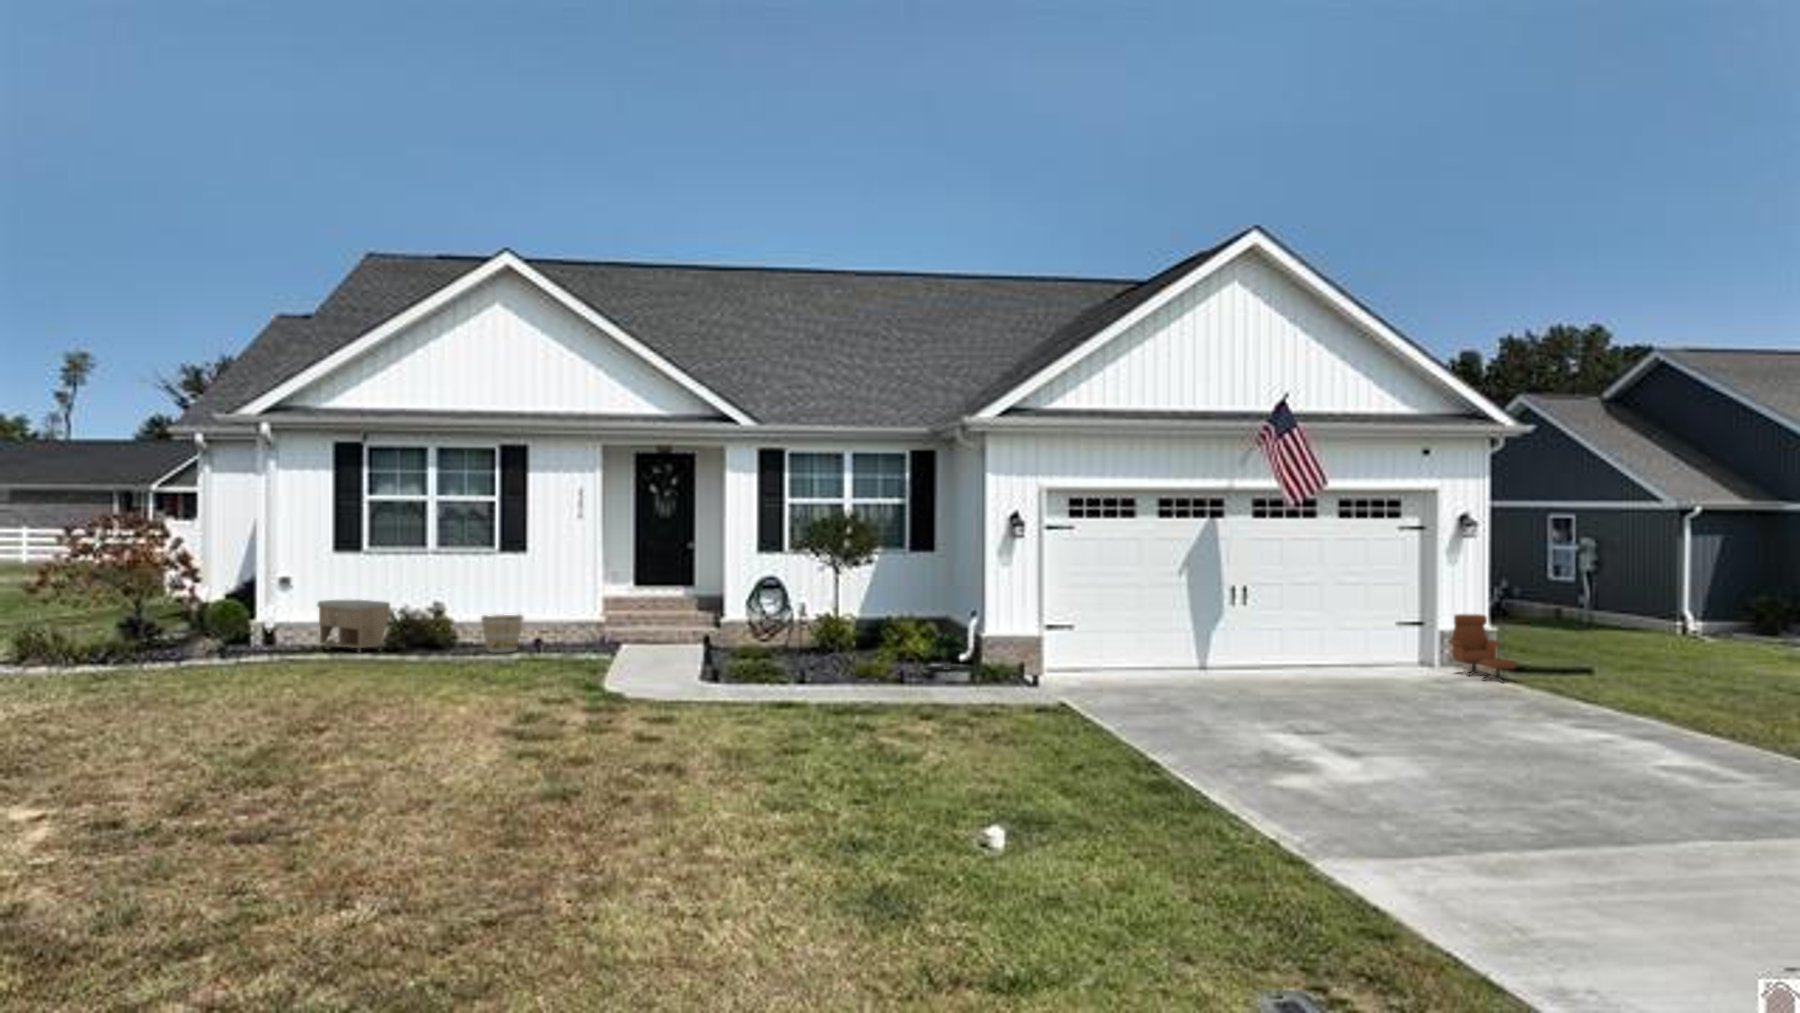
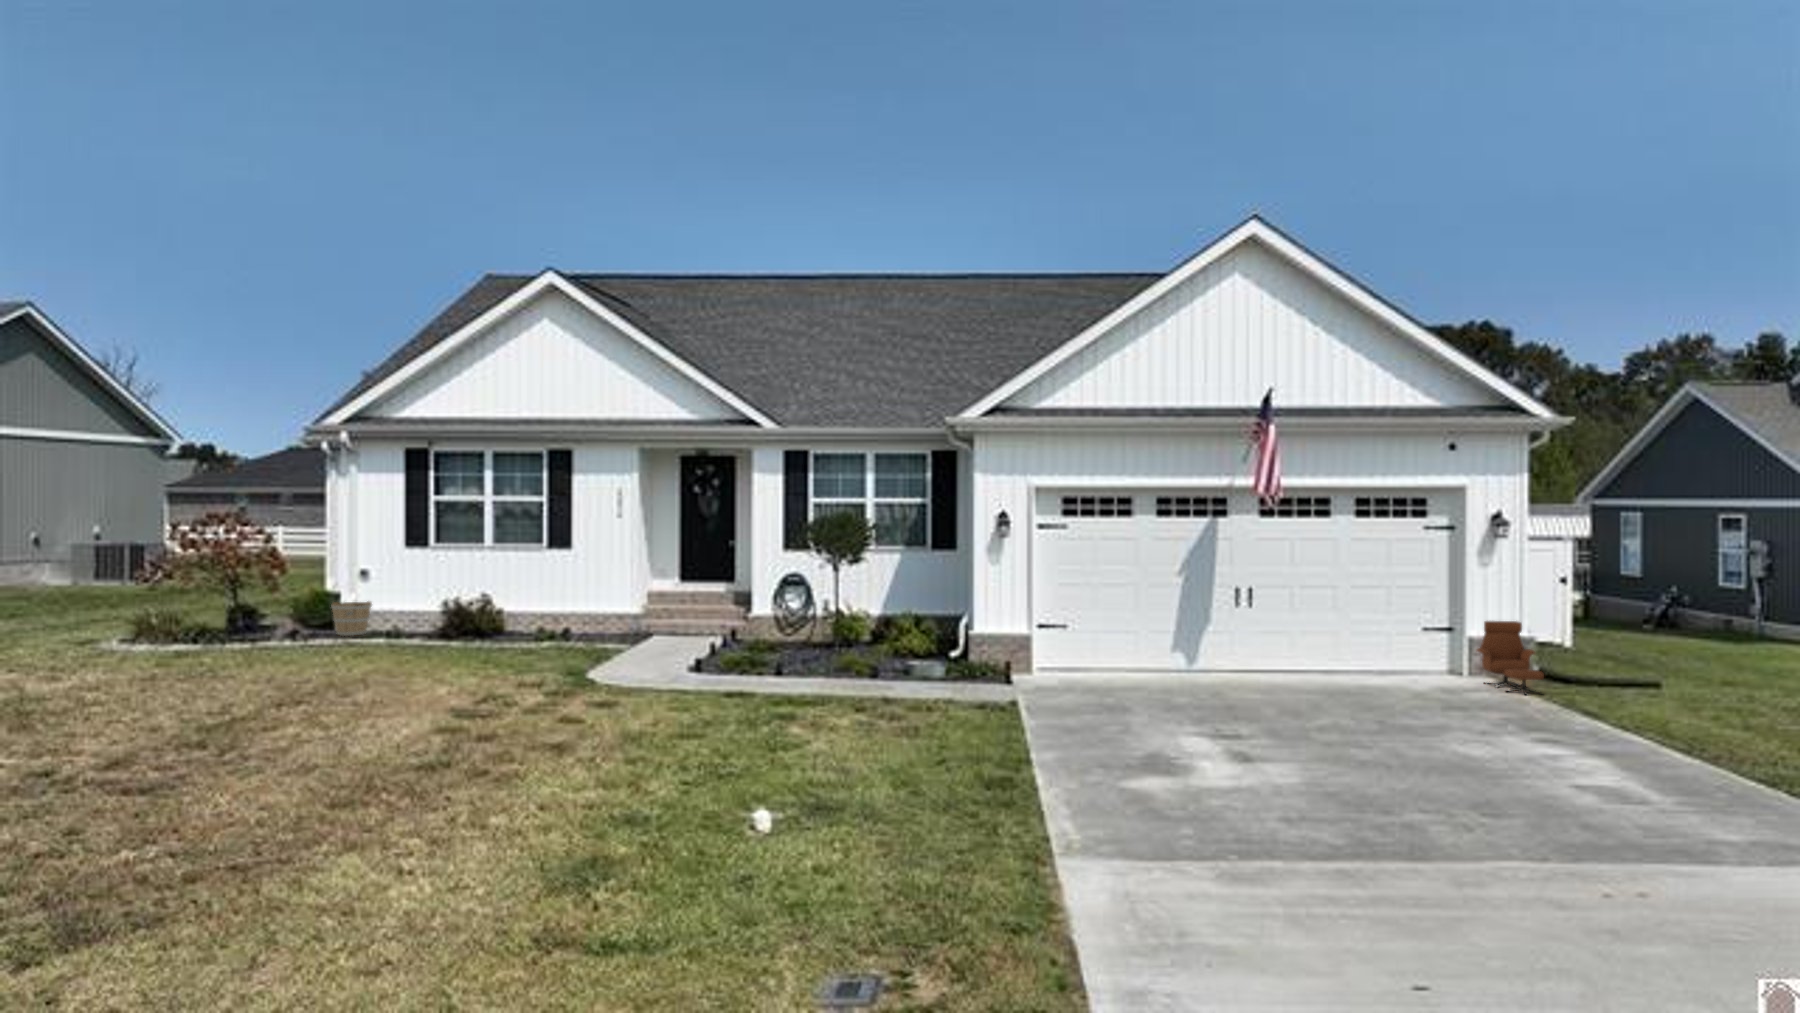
storage bench: present [318,600,390,652] -> none [391,589,451,638]
wooden bucket: present [481,615,523,653] -> present [331,601,372,636]
potted plant: present [927,633,970,670] -> none [909,626,960,666]

